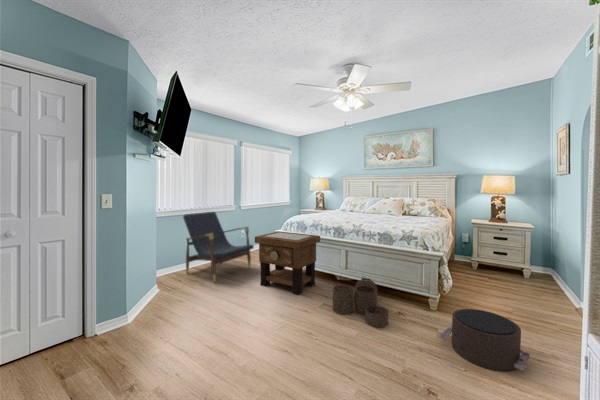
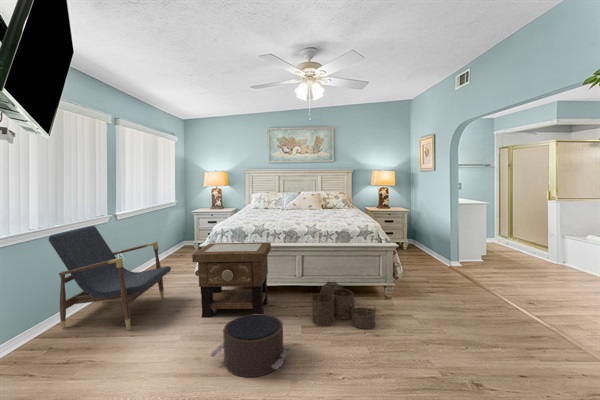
pouf: present [440,309,530,371] -> present [210,314,290,377]

